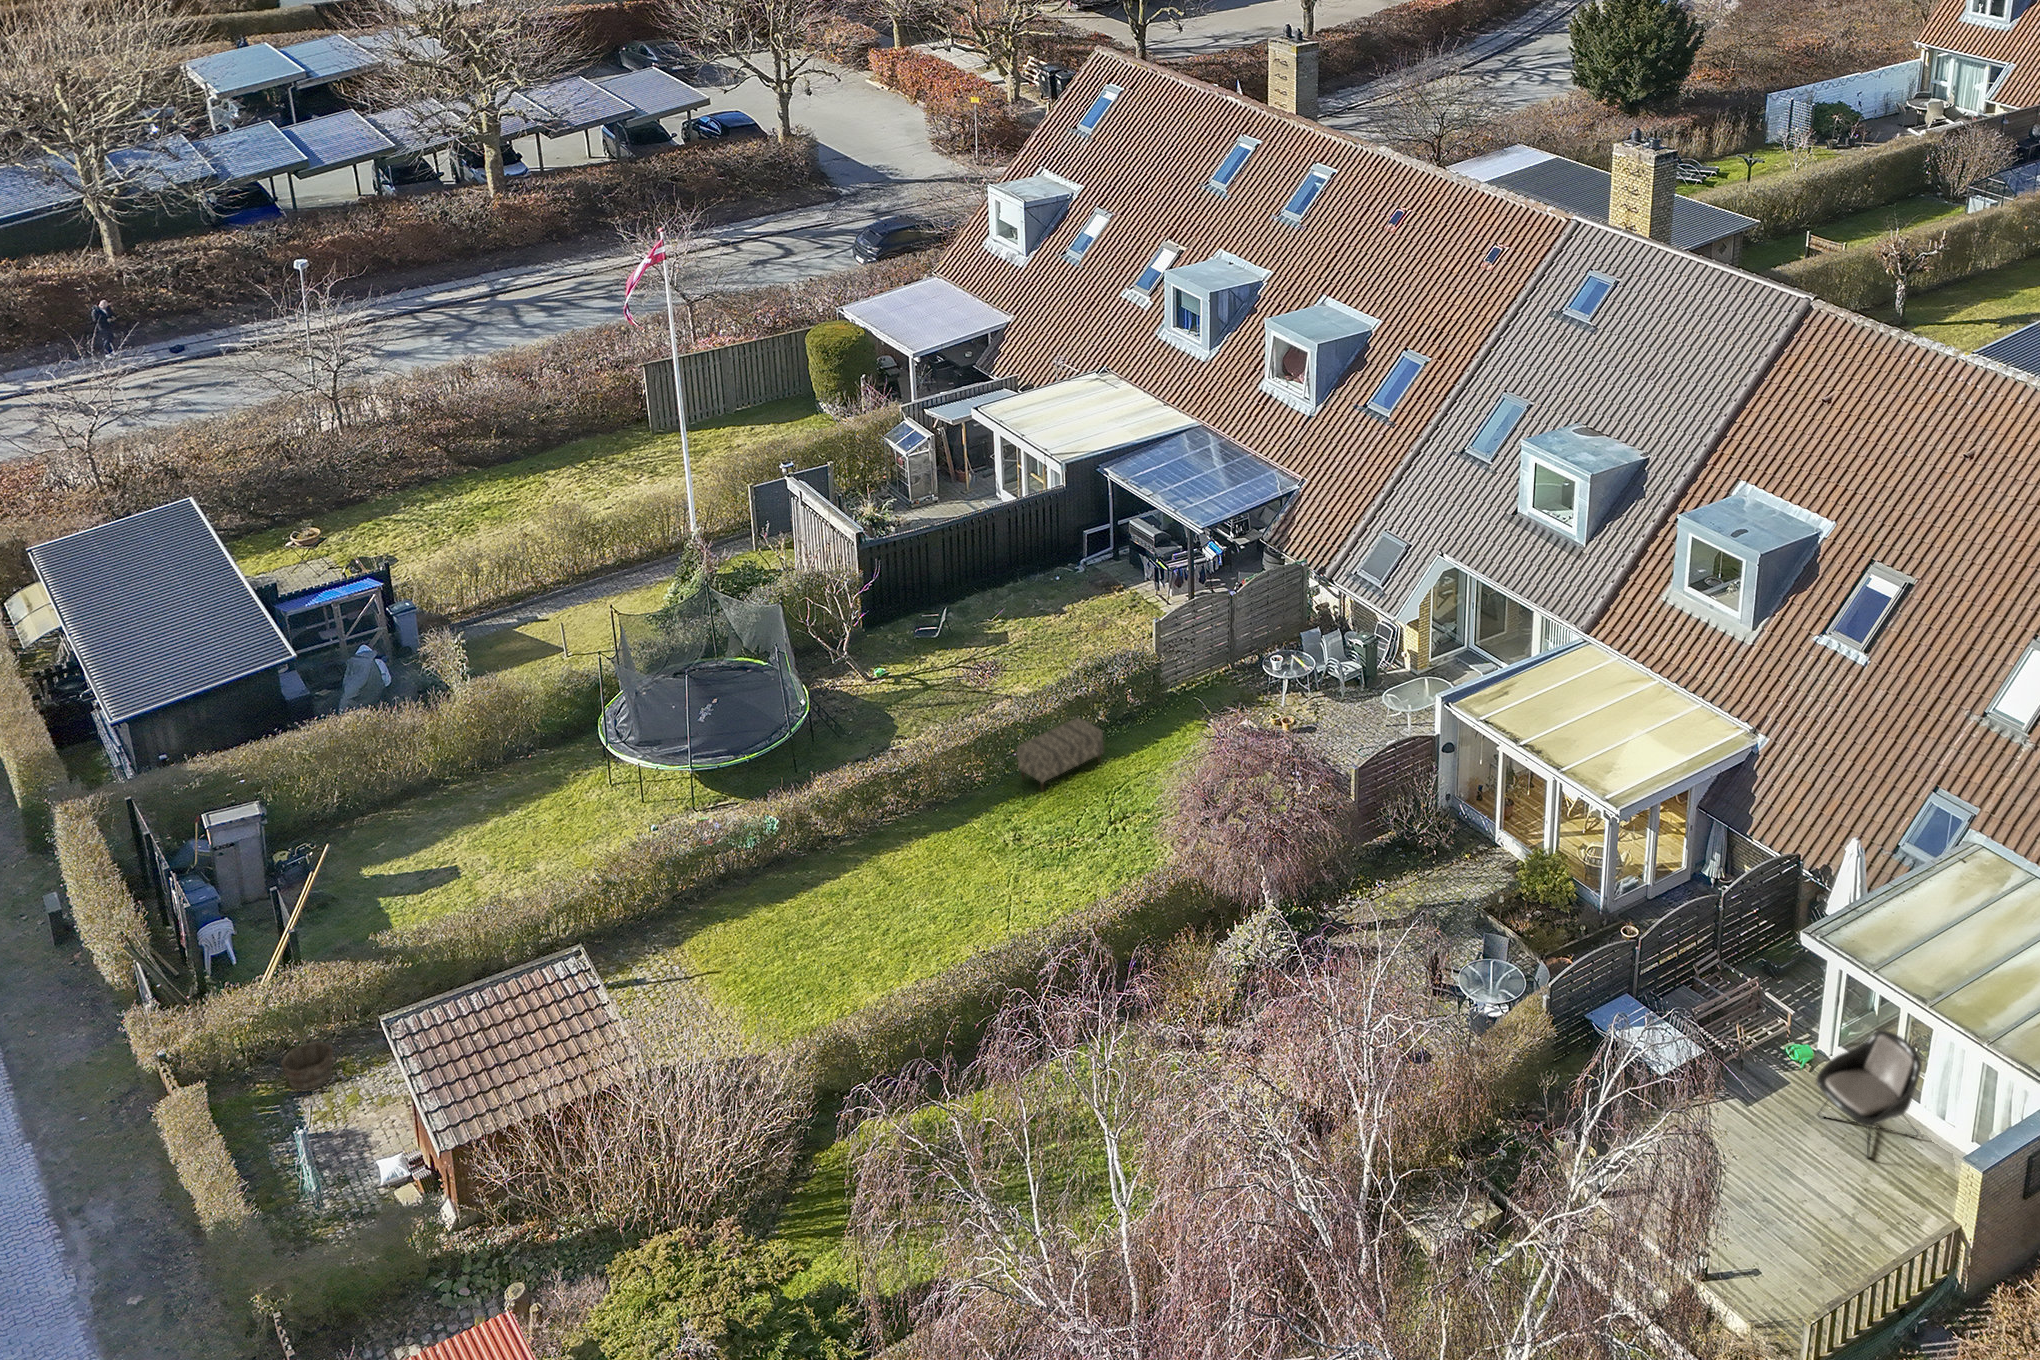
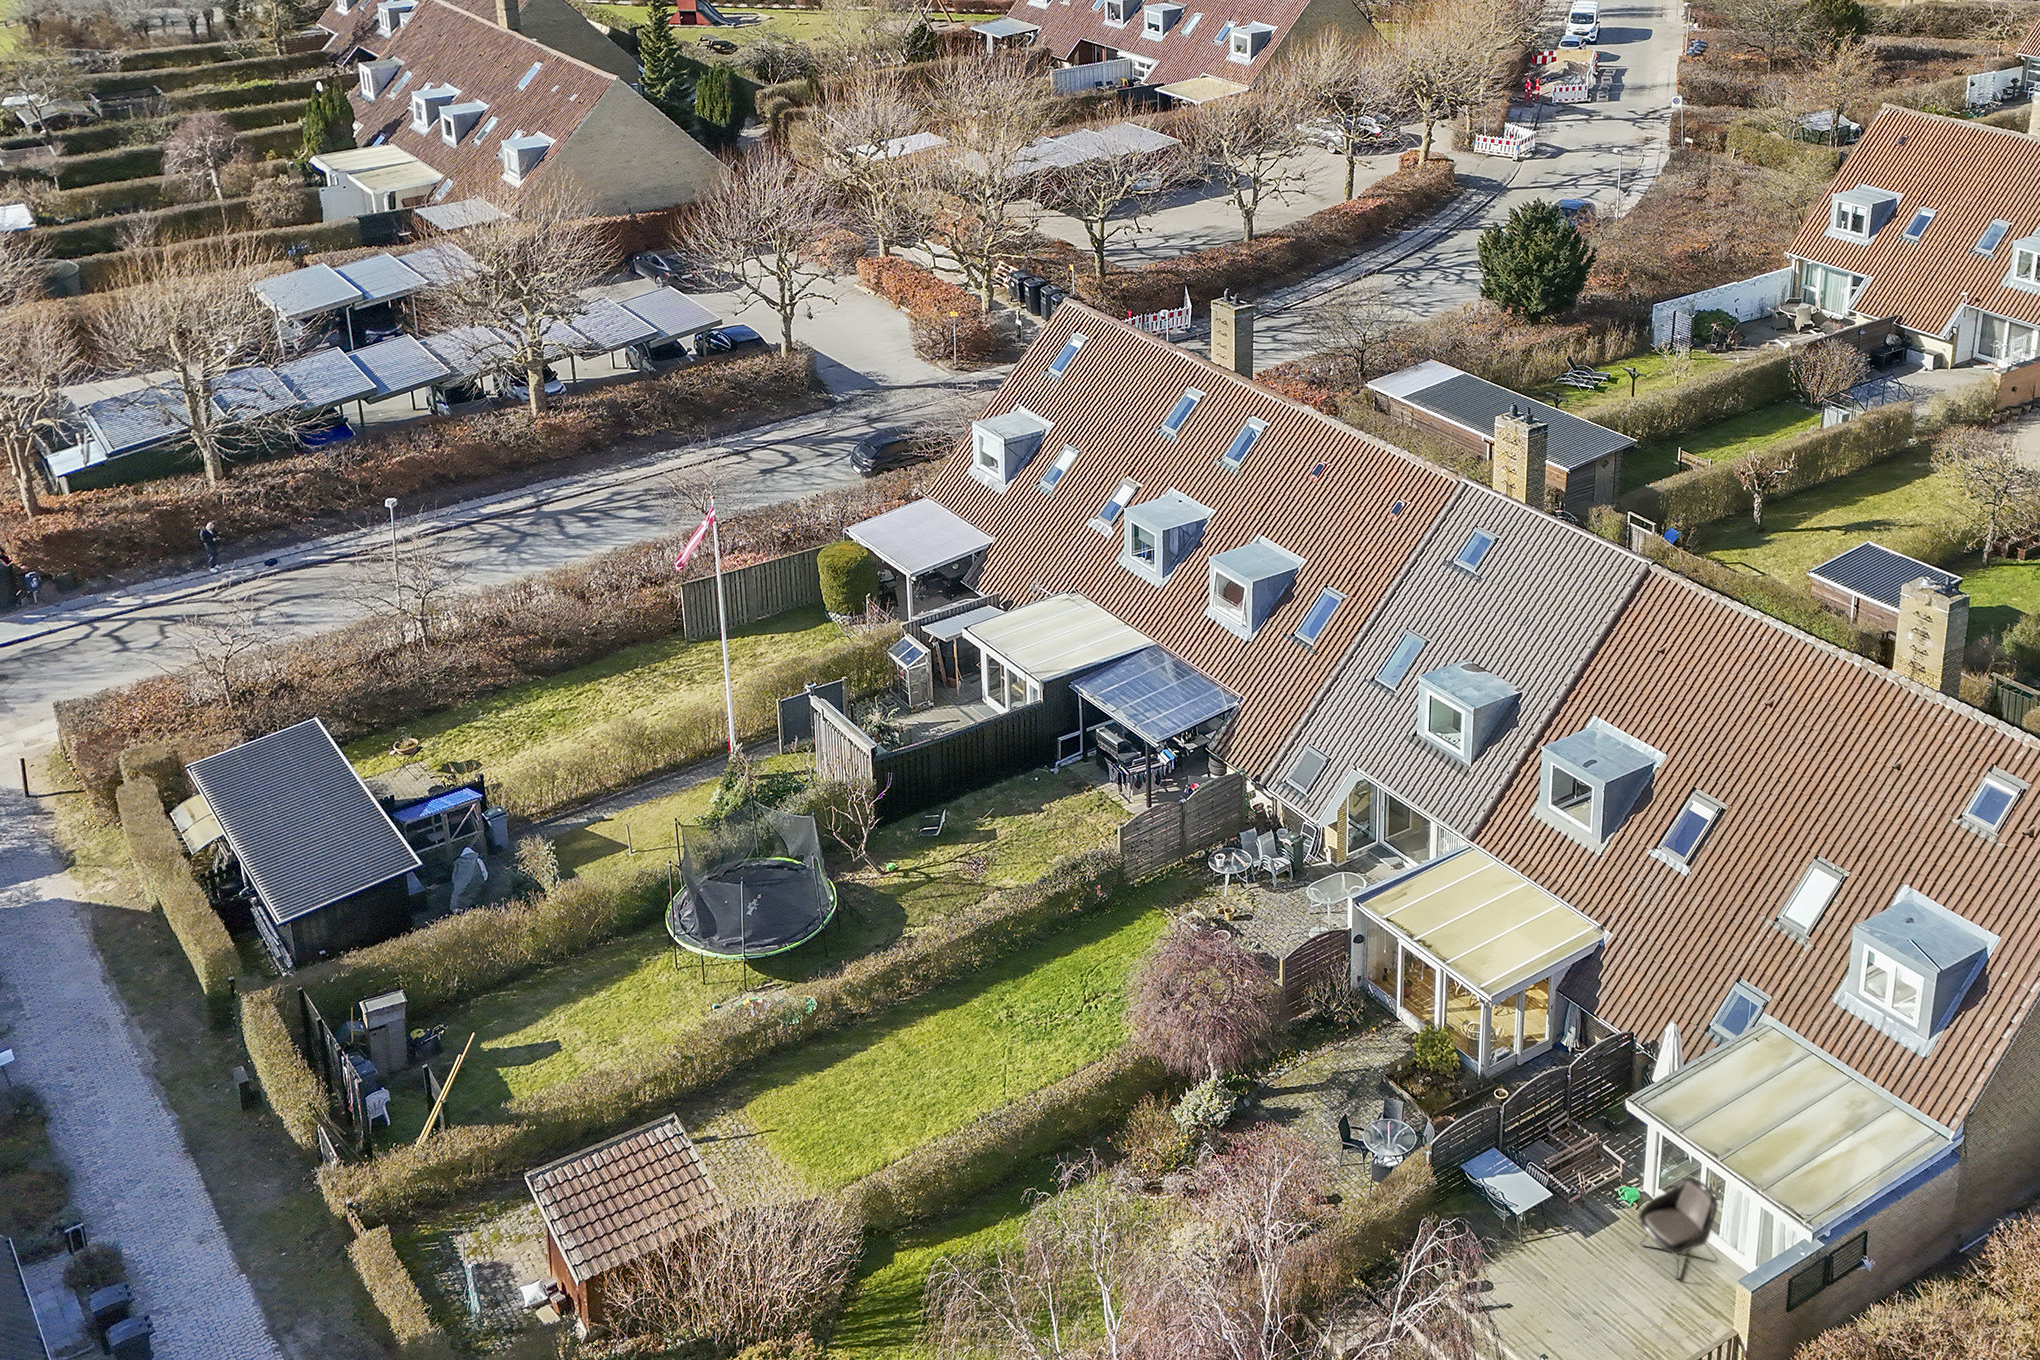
bench: present [1017,718,1103,791] -> none [1010,909,1080,973]
bucket: present [281,1042,333,1092] -> none [438,1192,478,1233]

